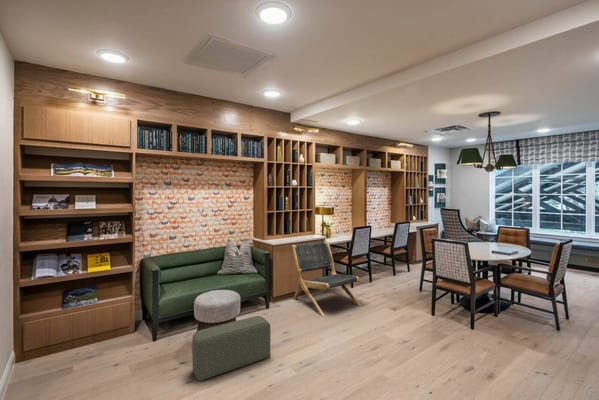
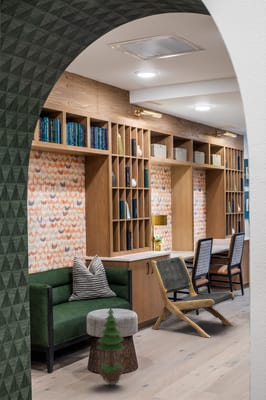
potted tree: none [155,294,183,364] -> present [97,308,124,385]
pouf: present [192,316,271,381] -> none [145,328,204,389]

